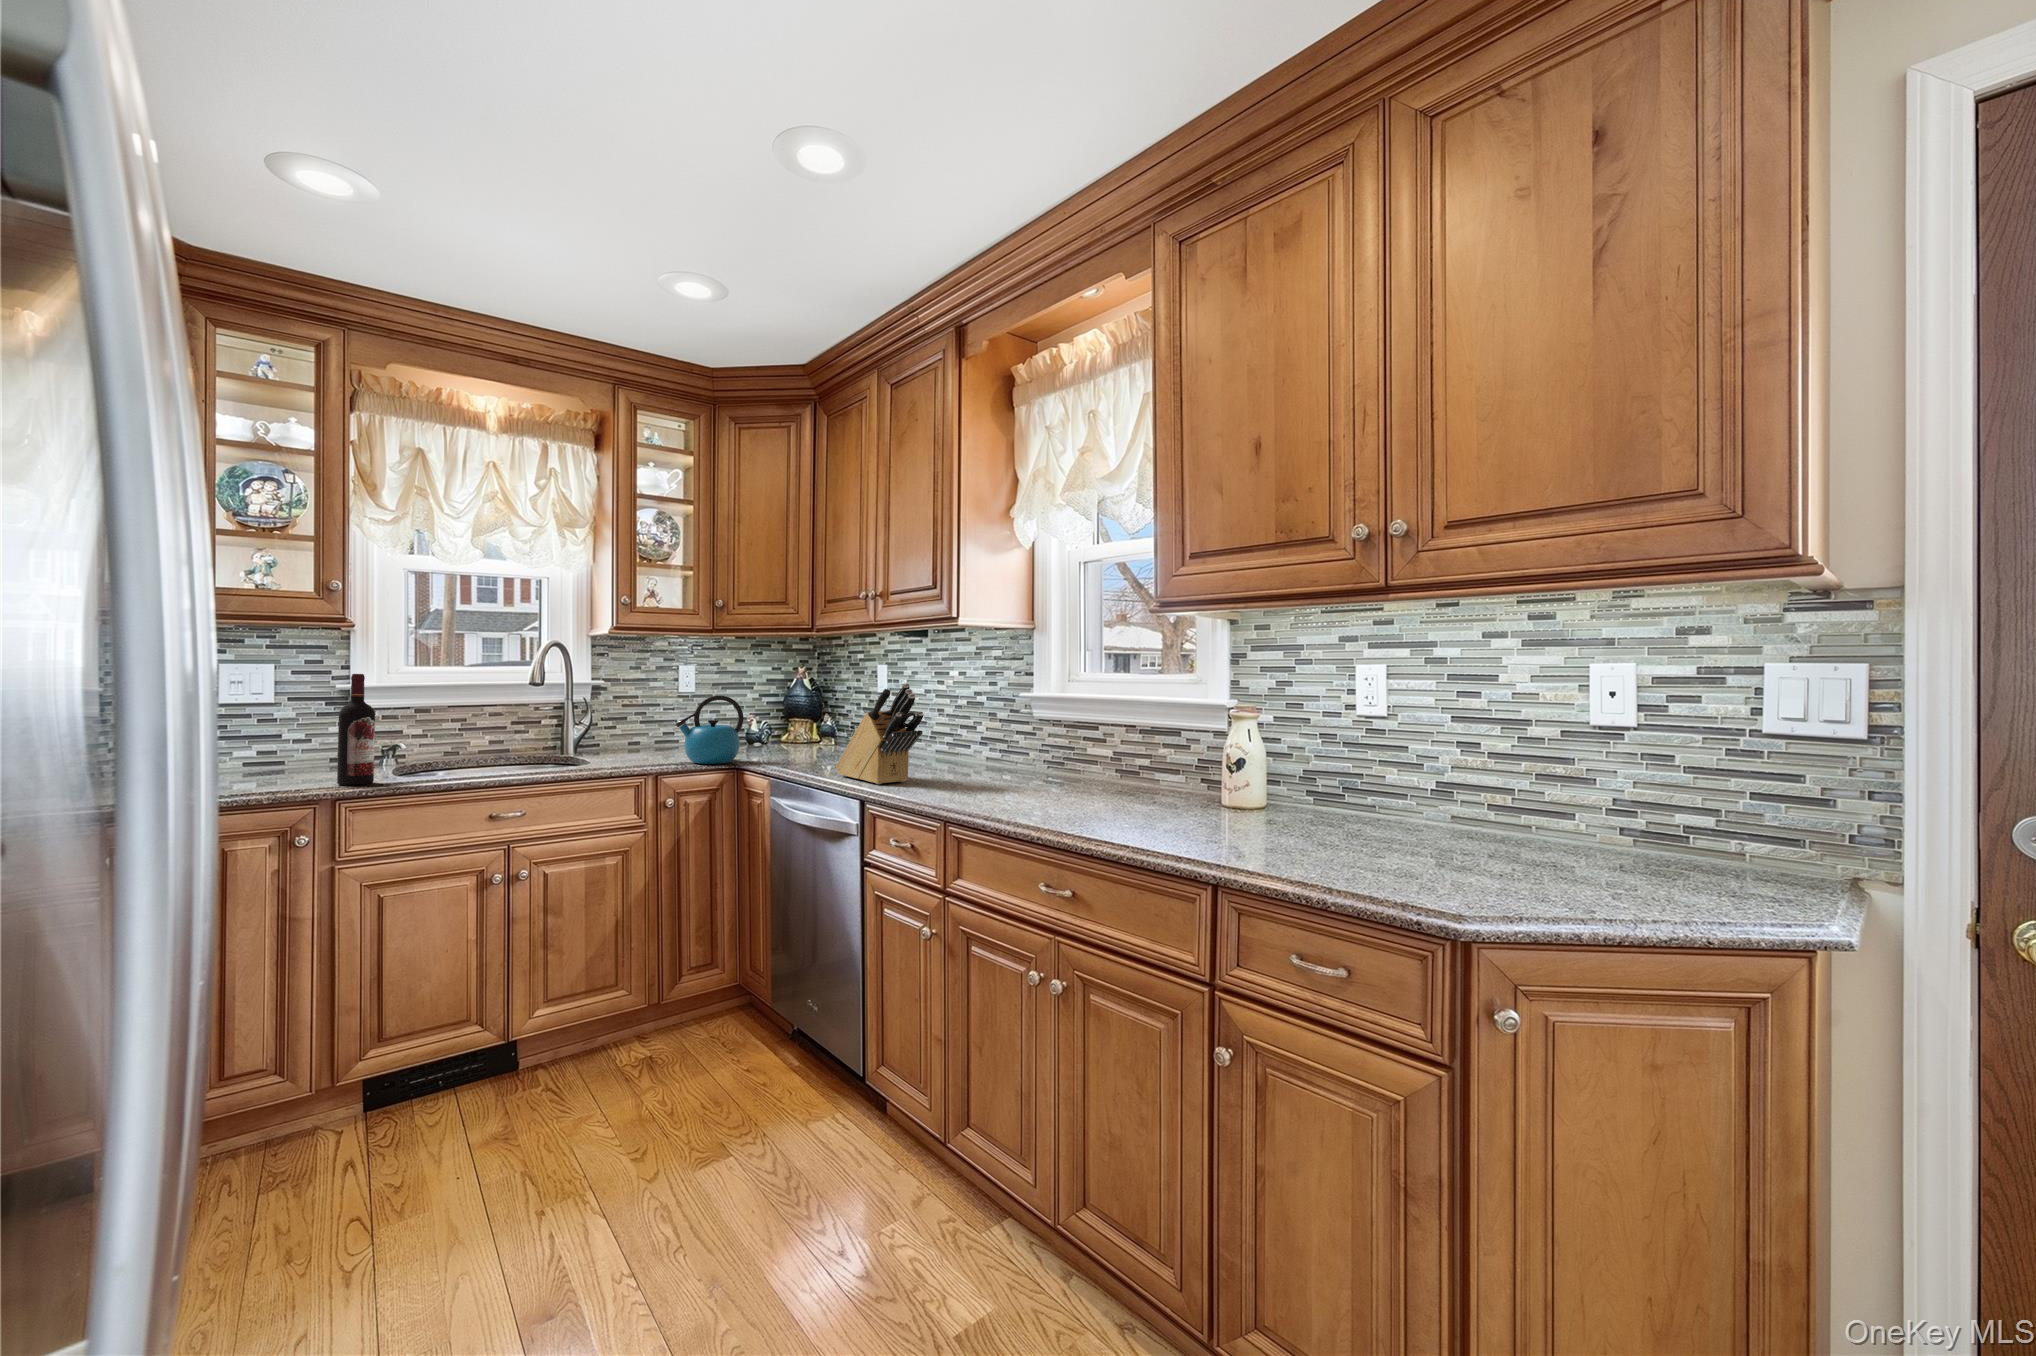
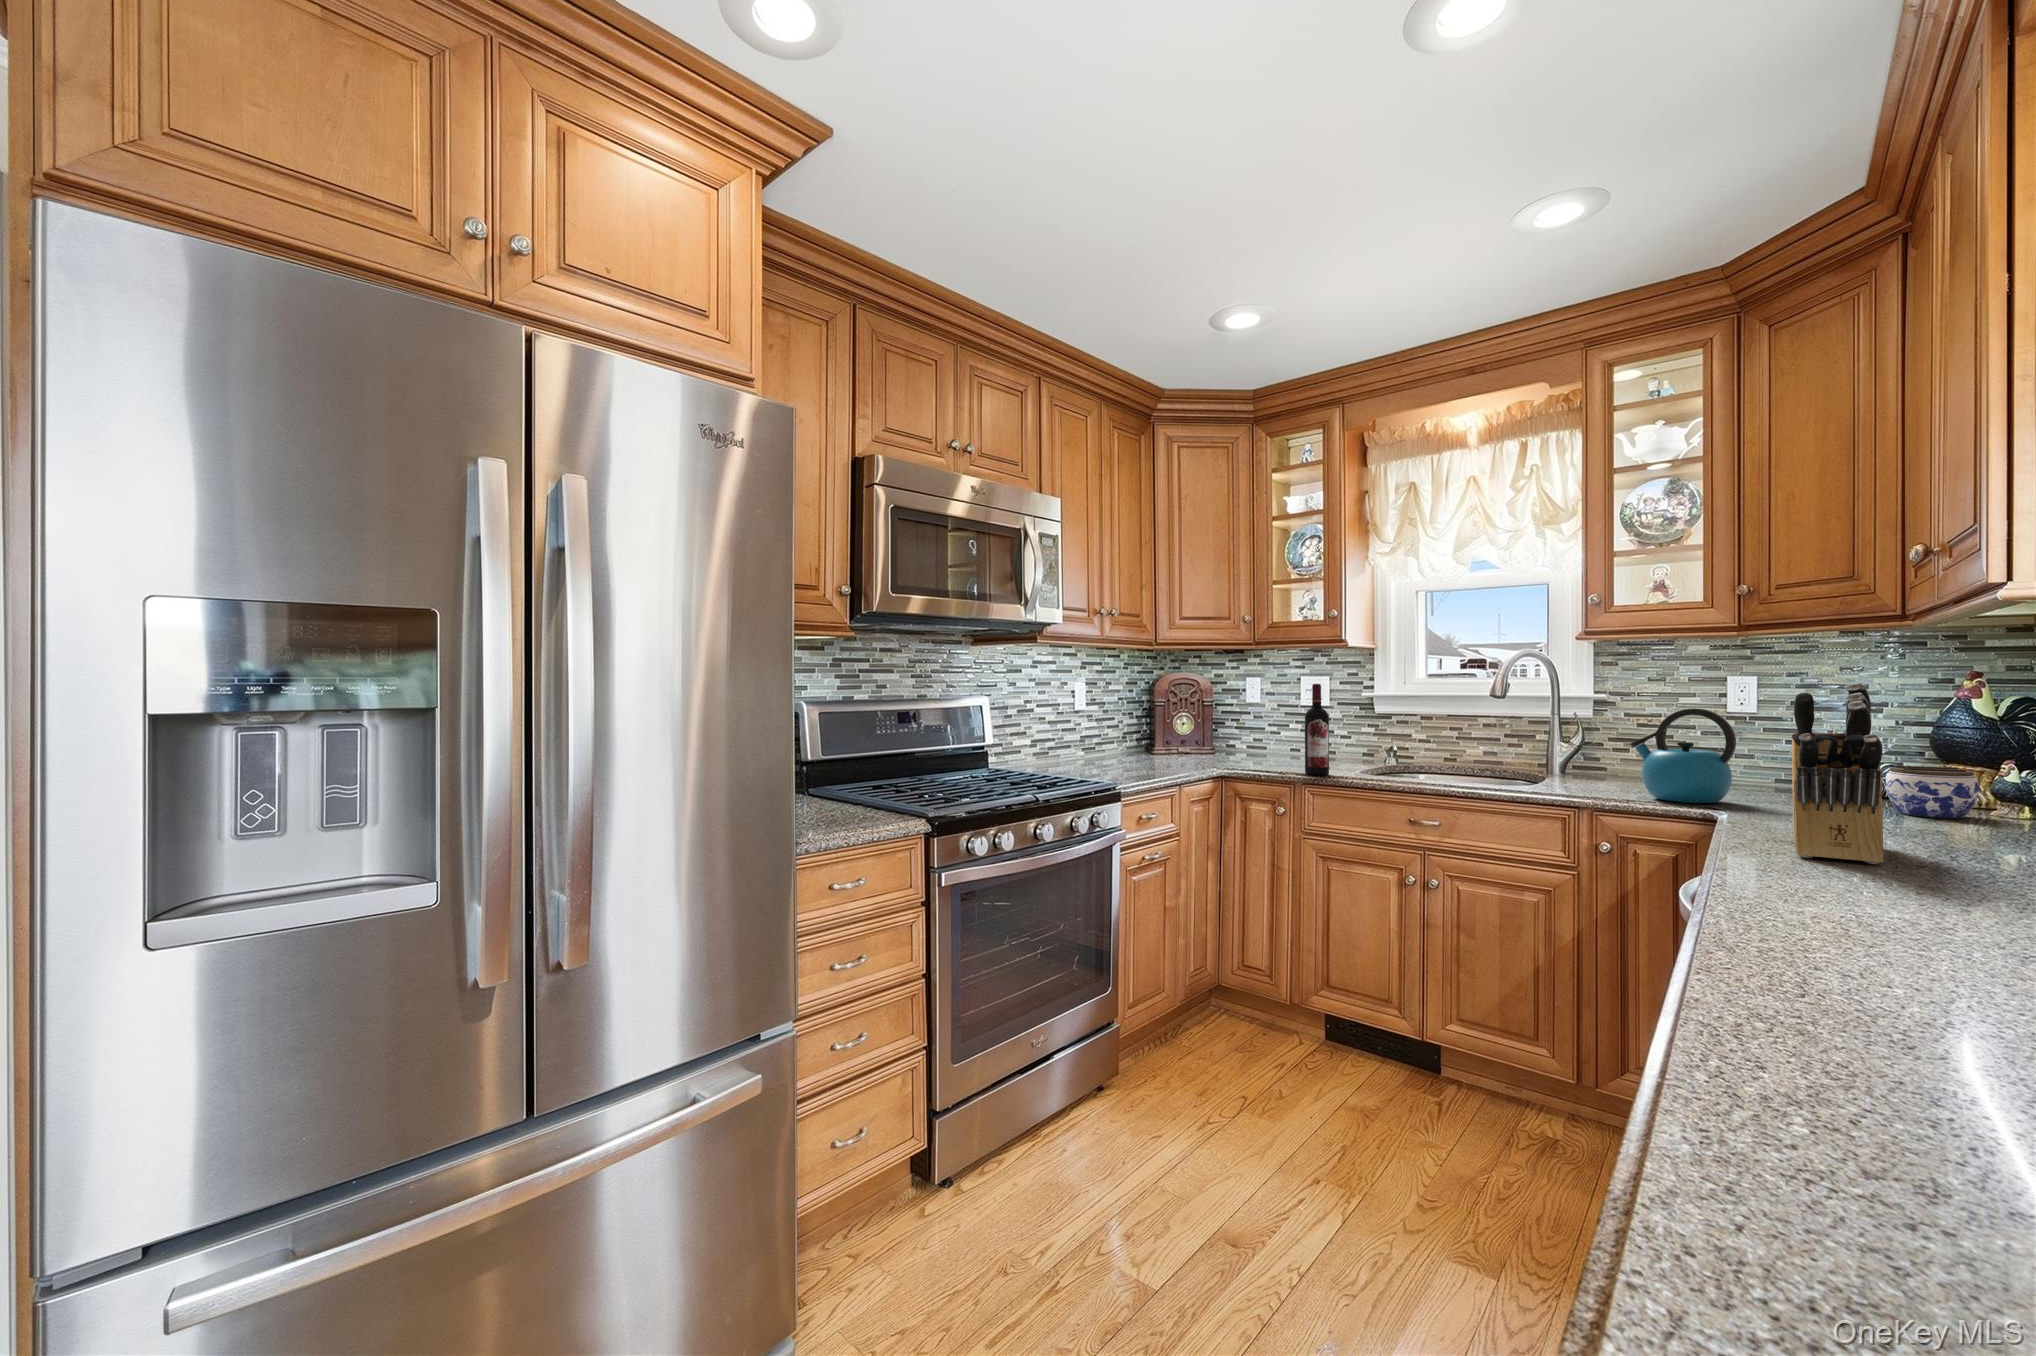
jar: none [797,726,835,755] -> present [1885,765,1979,818]

